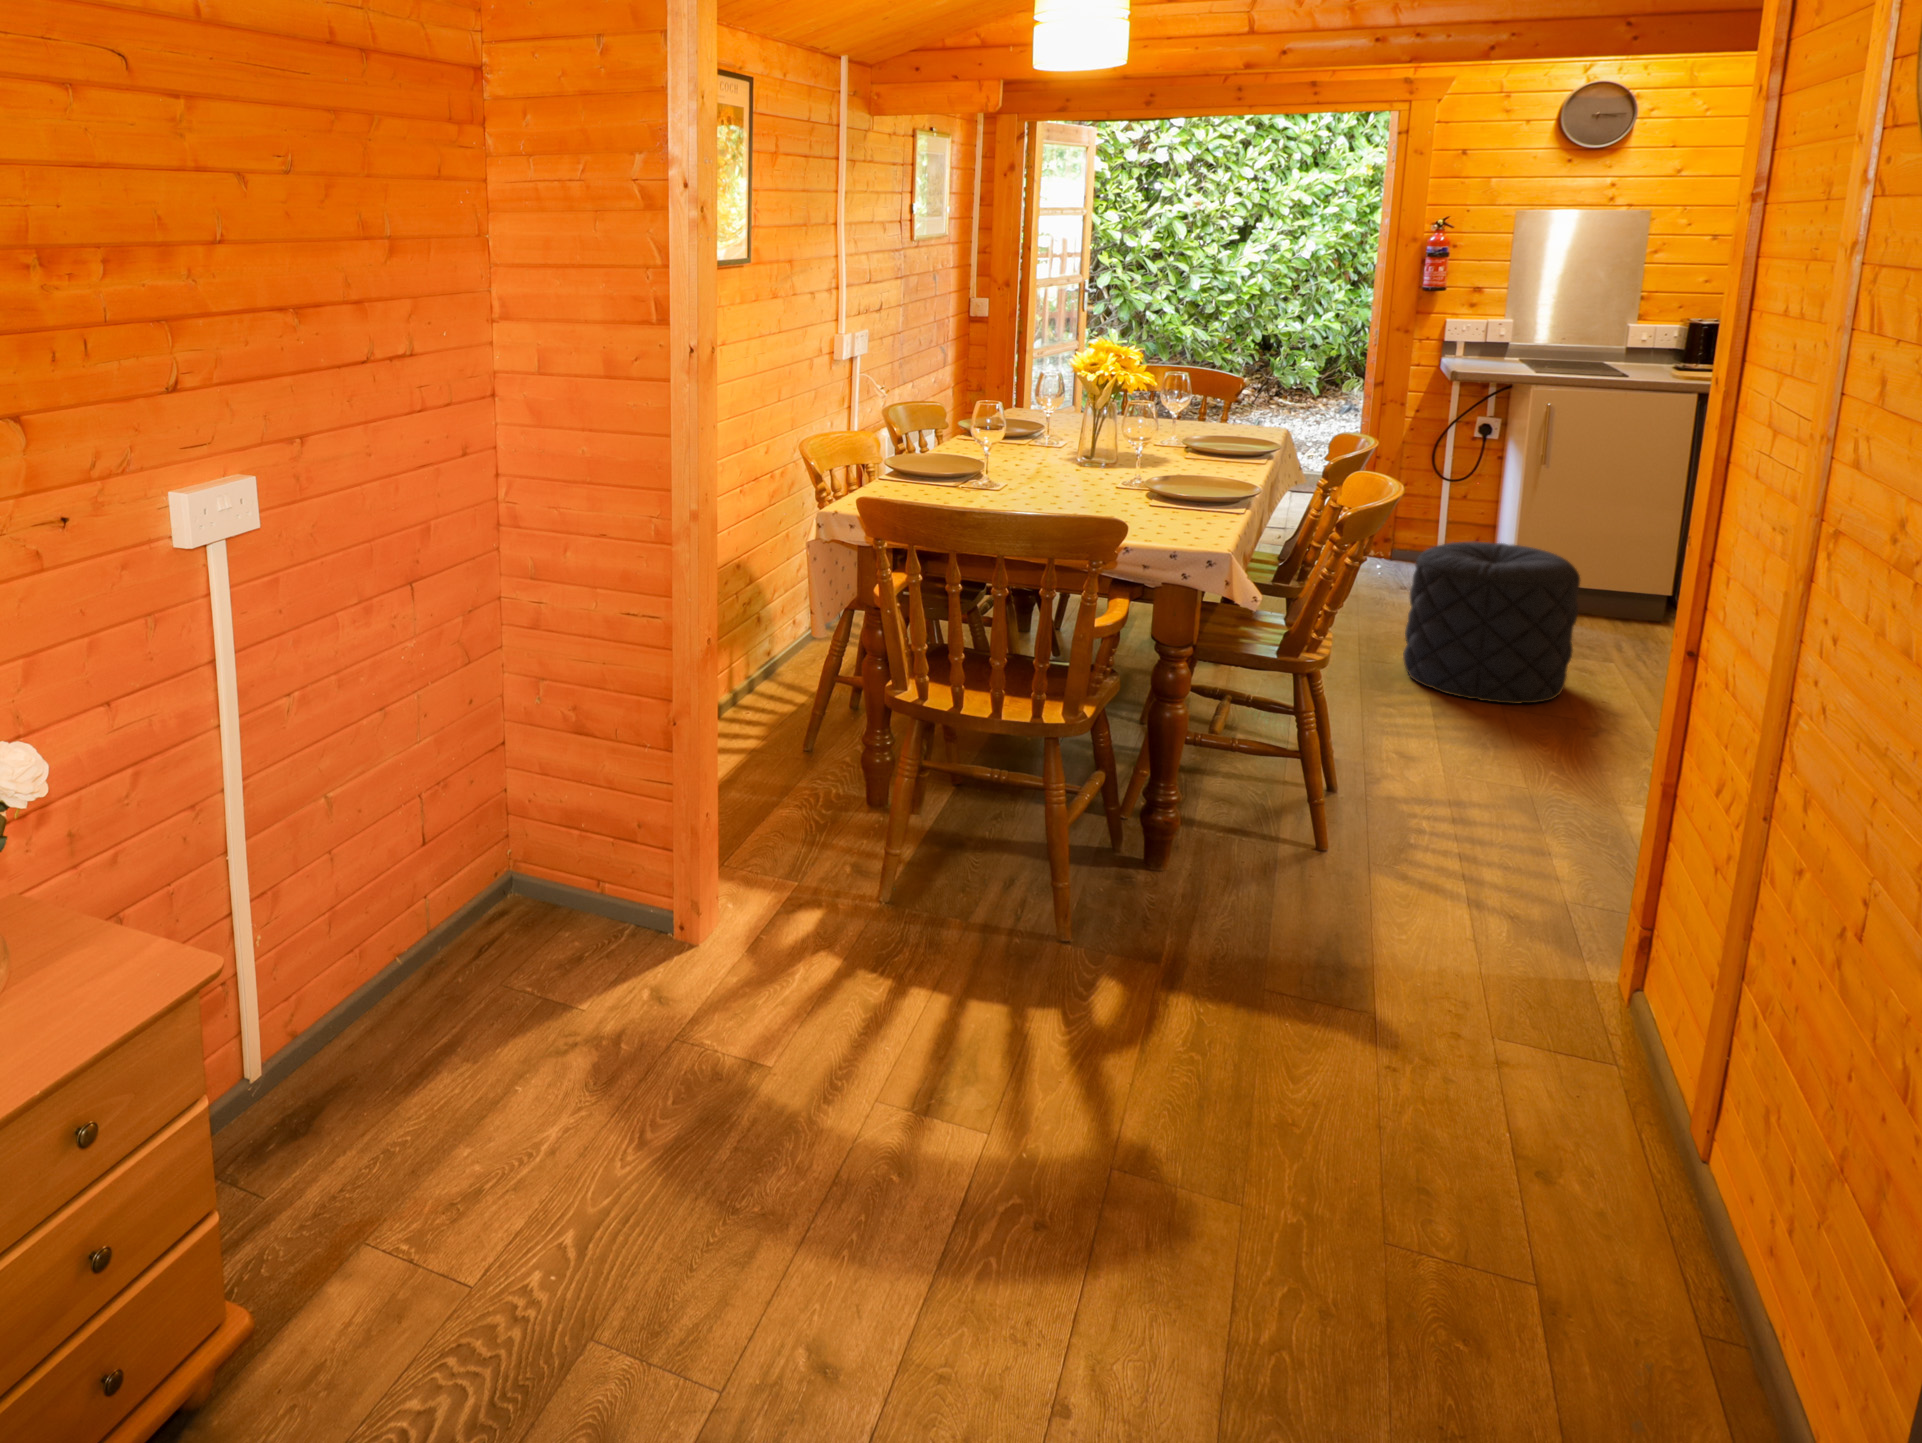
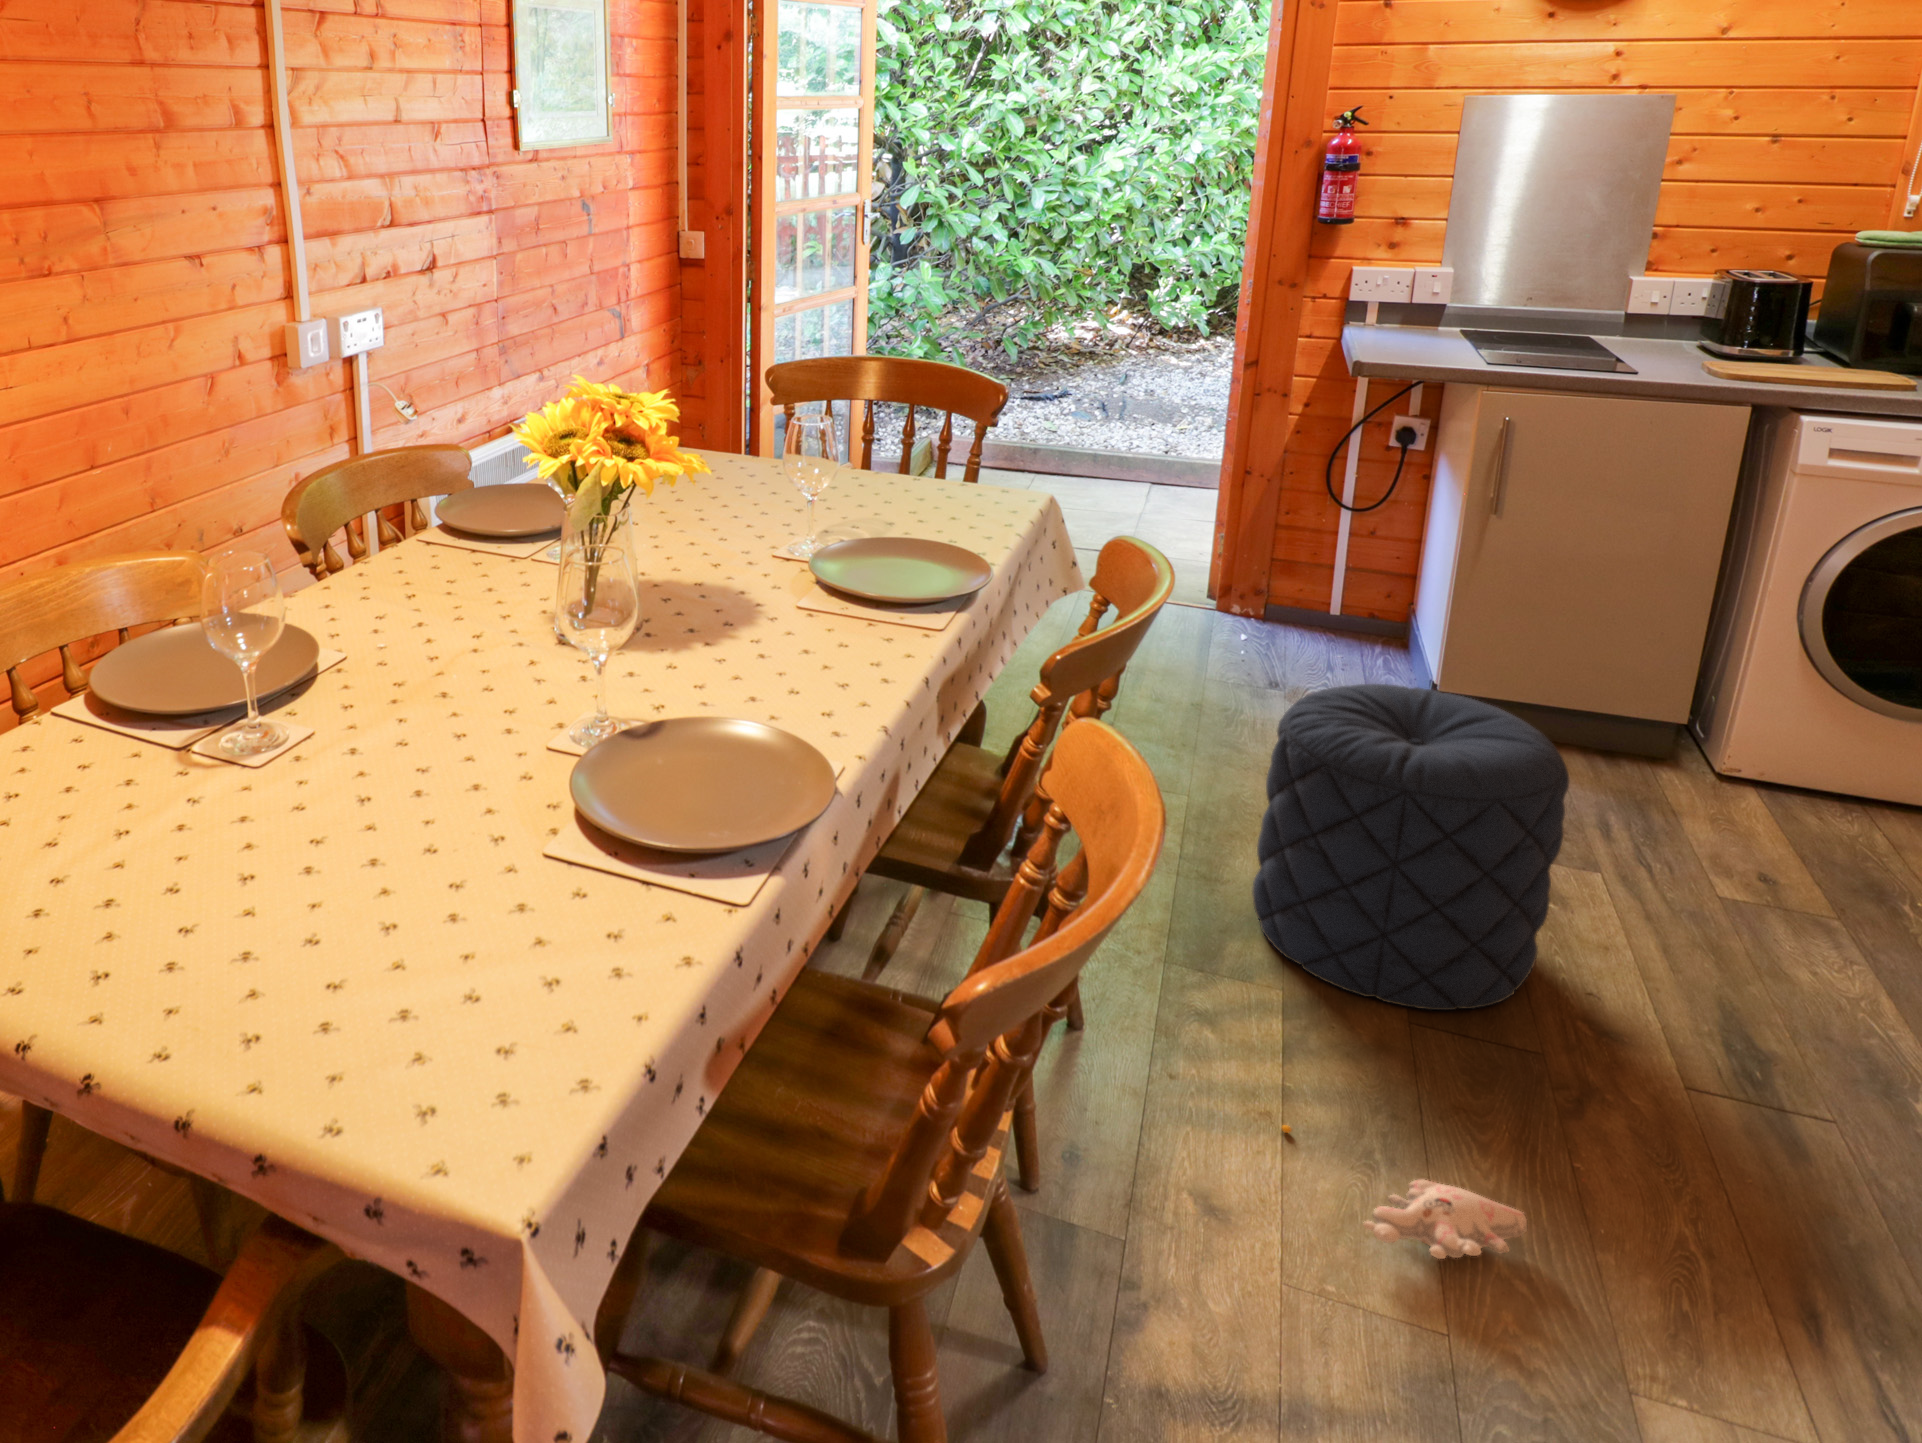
plush toy: none [1429,735,1556,770] -> present [1282,1125,1527,1259]

